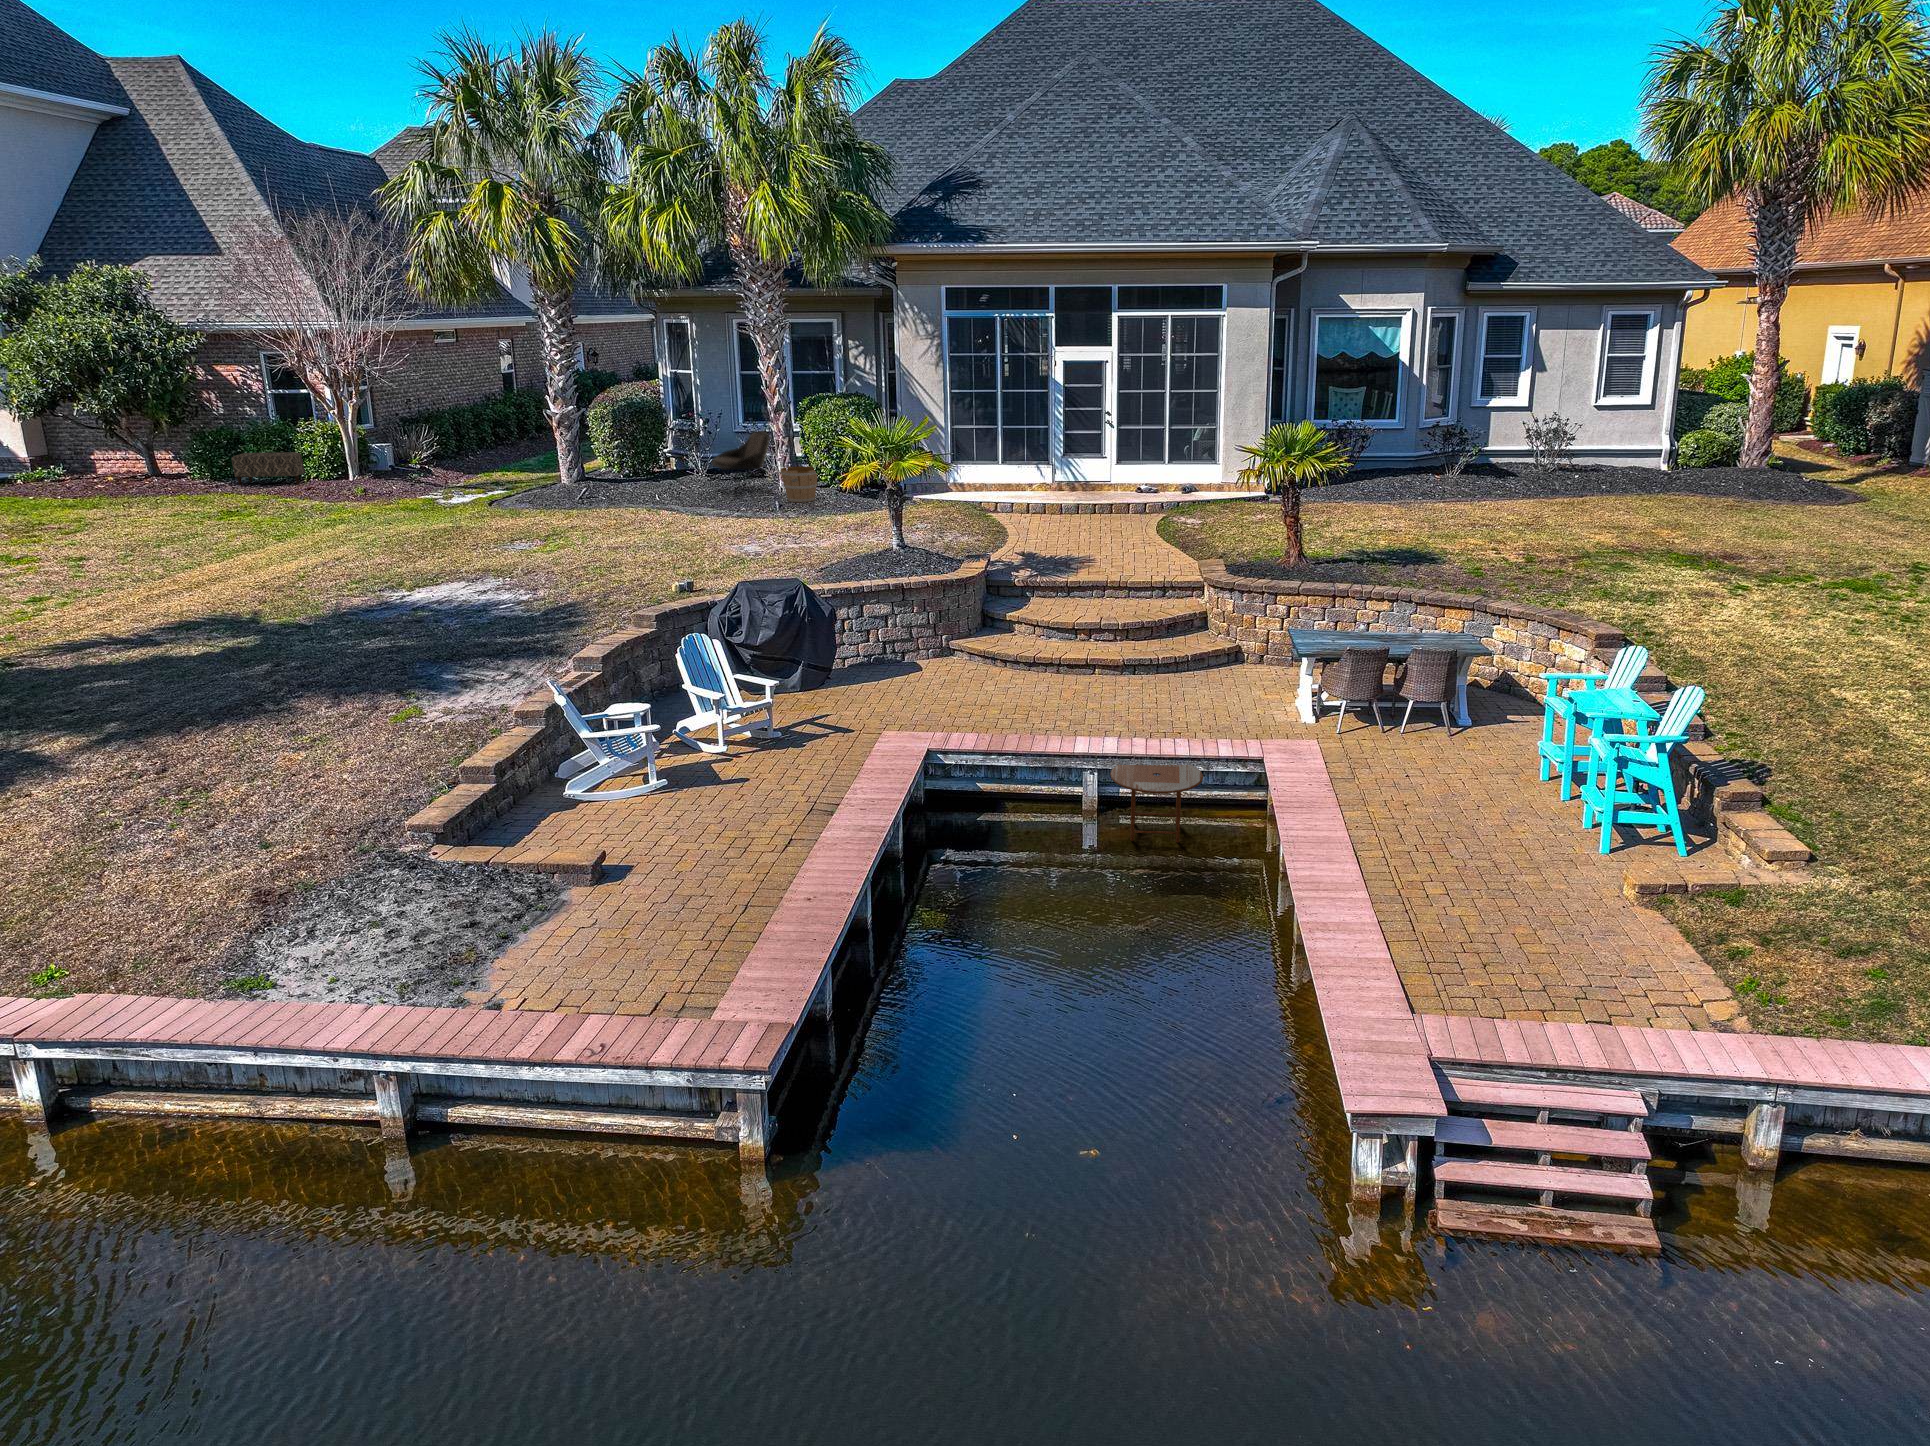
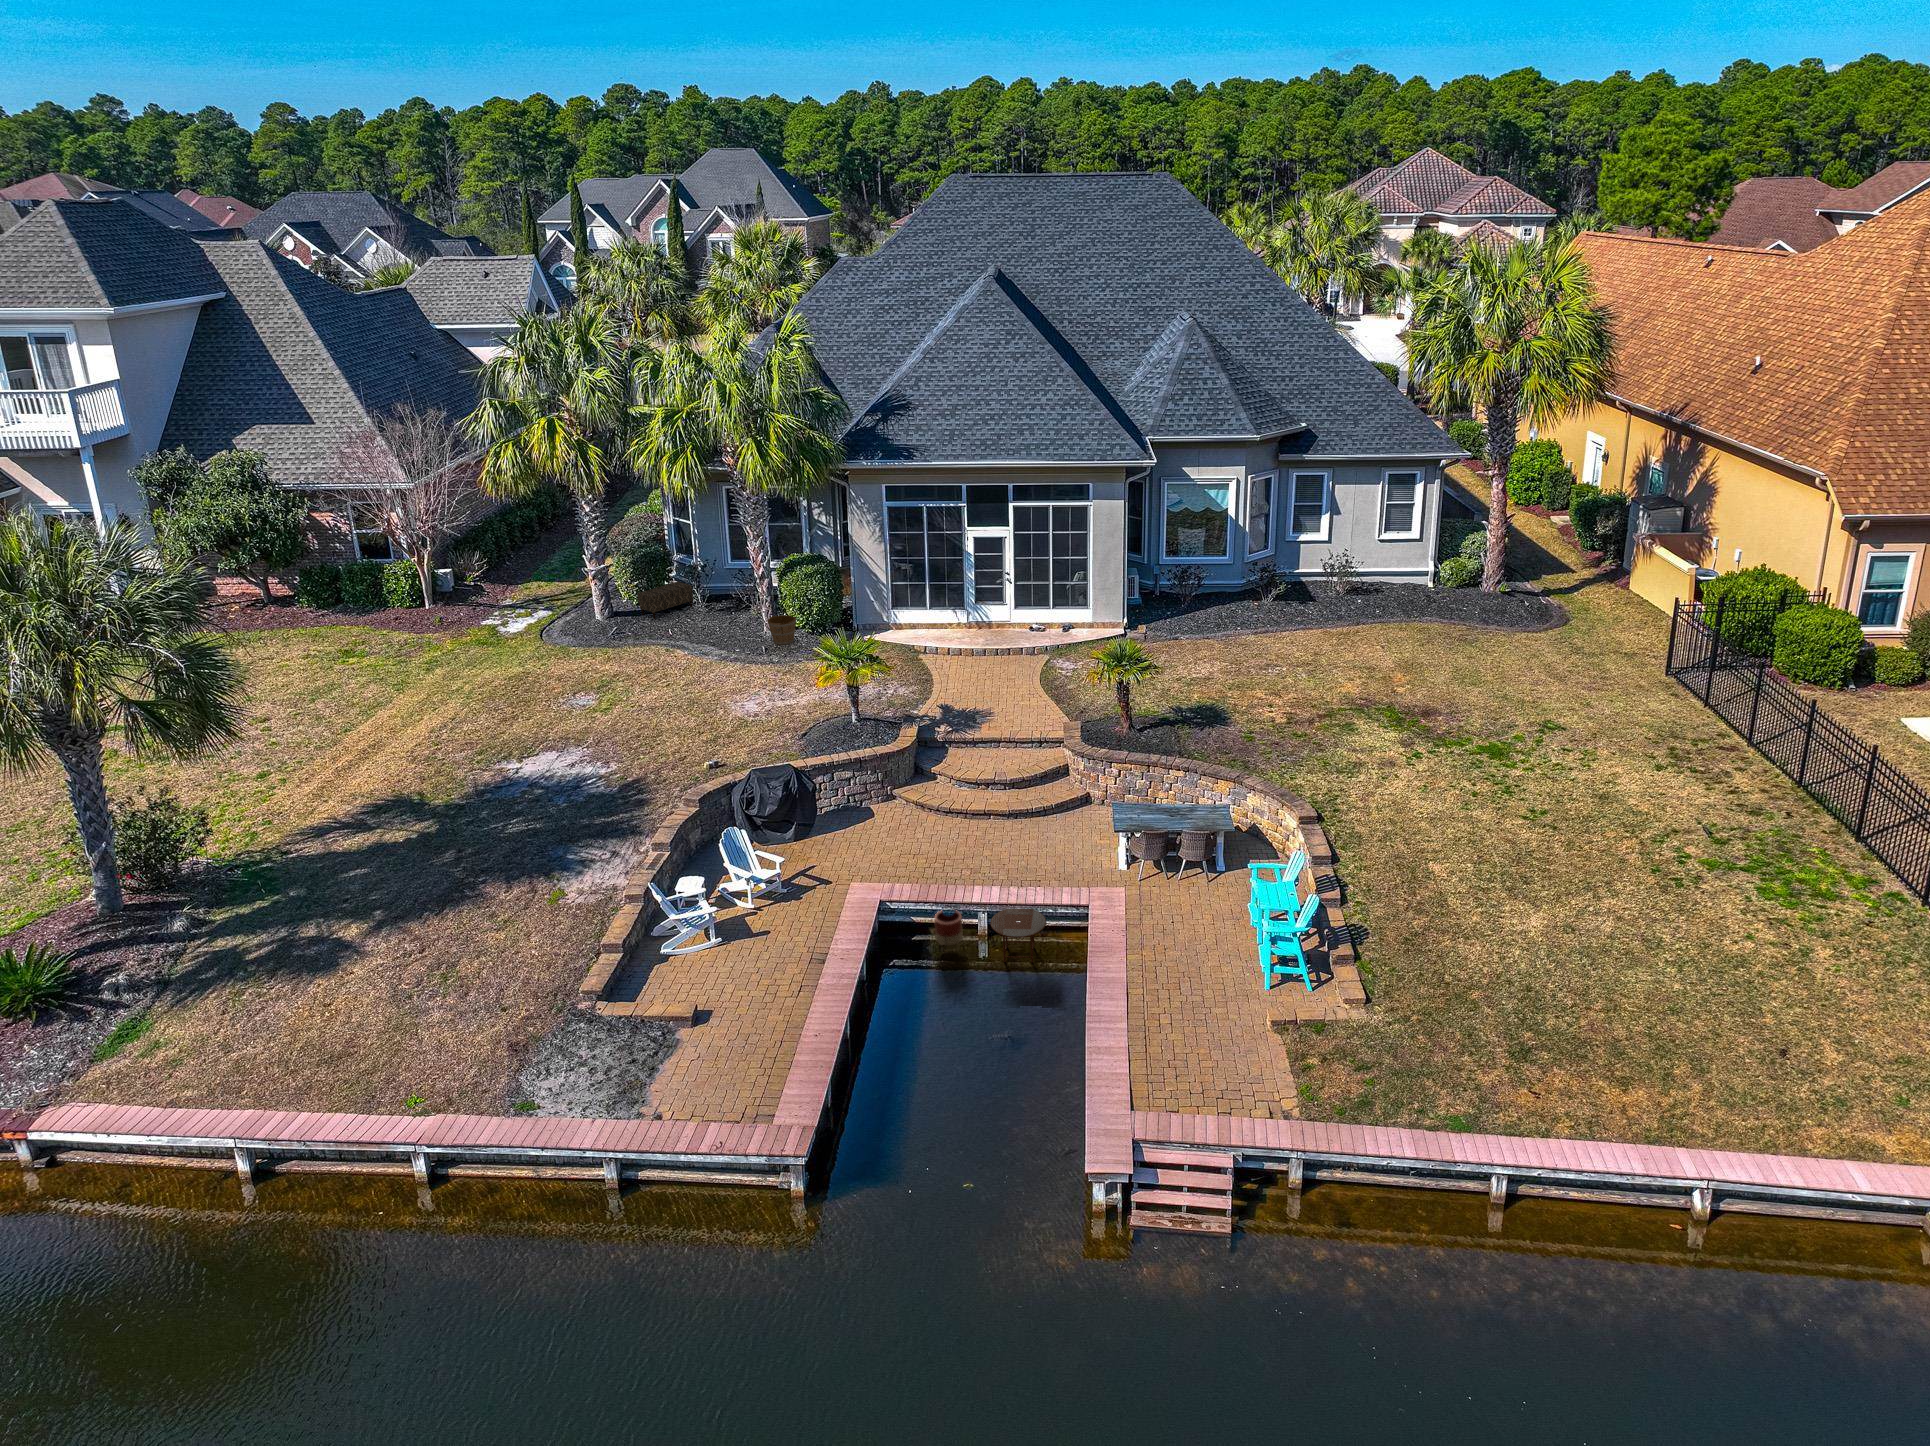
lounge chair: present [712,431,769,492] -> none [714,584,762,637]
bench: present [232,452,306,486] -> present [638,582,693,619]
planter: none [1018,759,1062,831] -> present [935,911,963,946]

